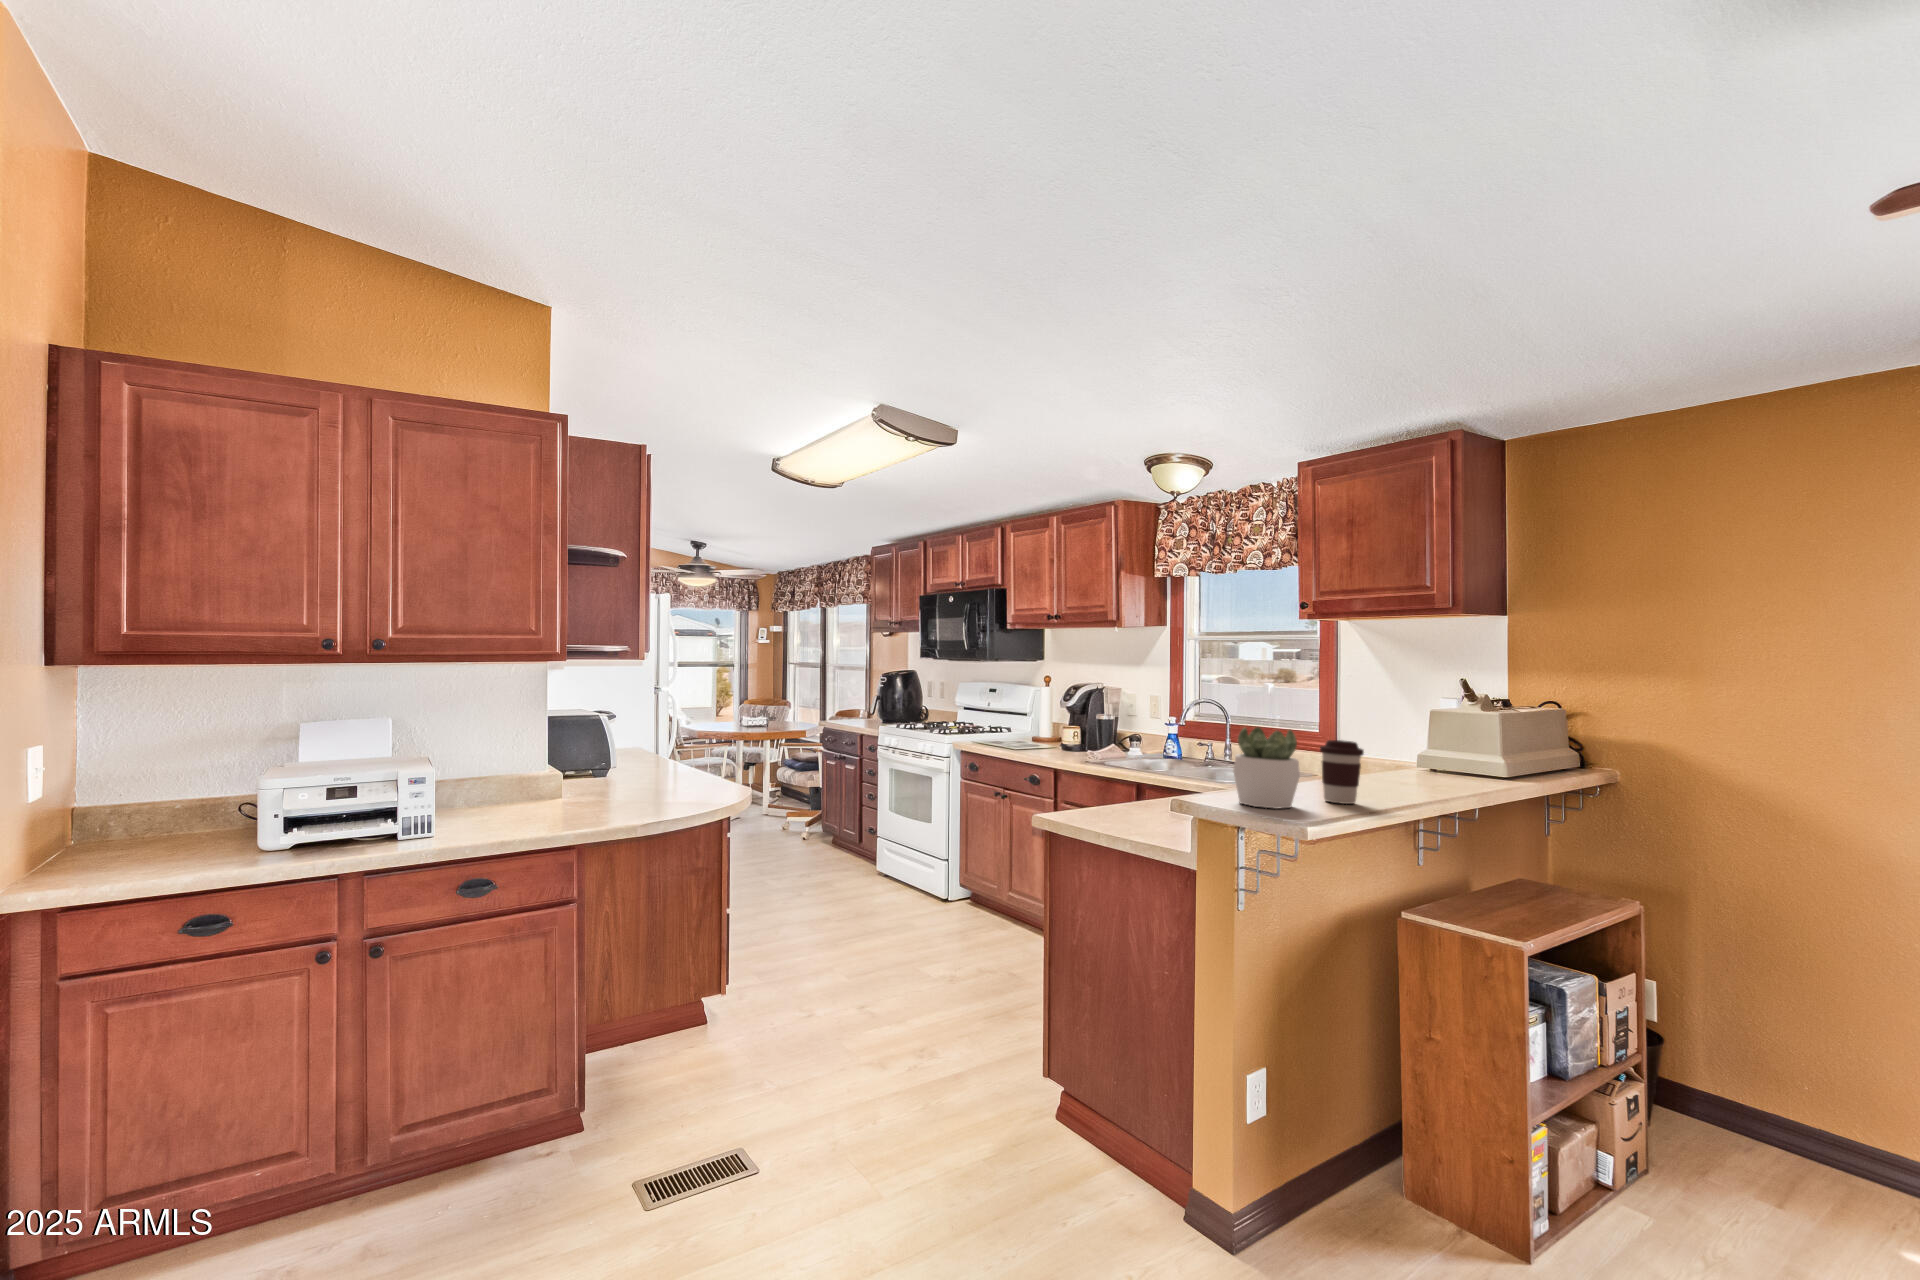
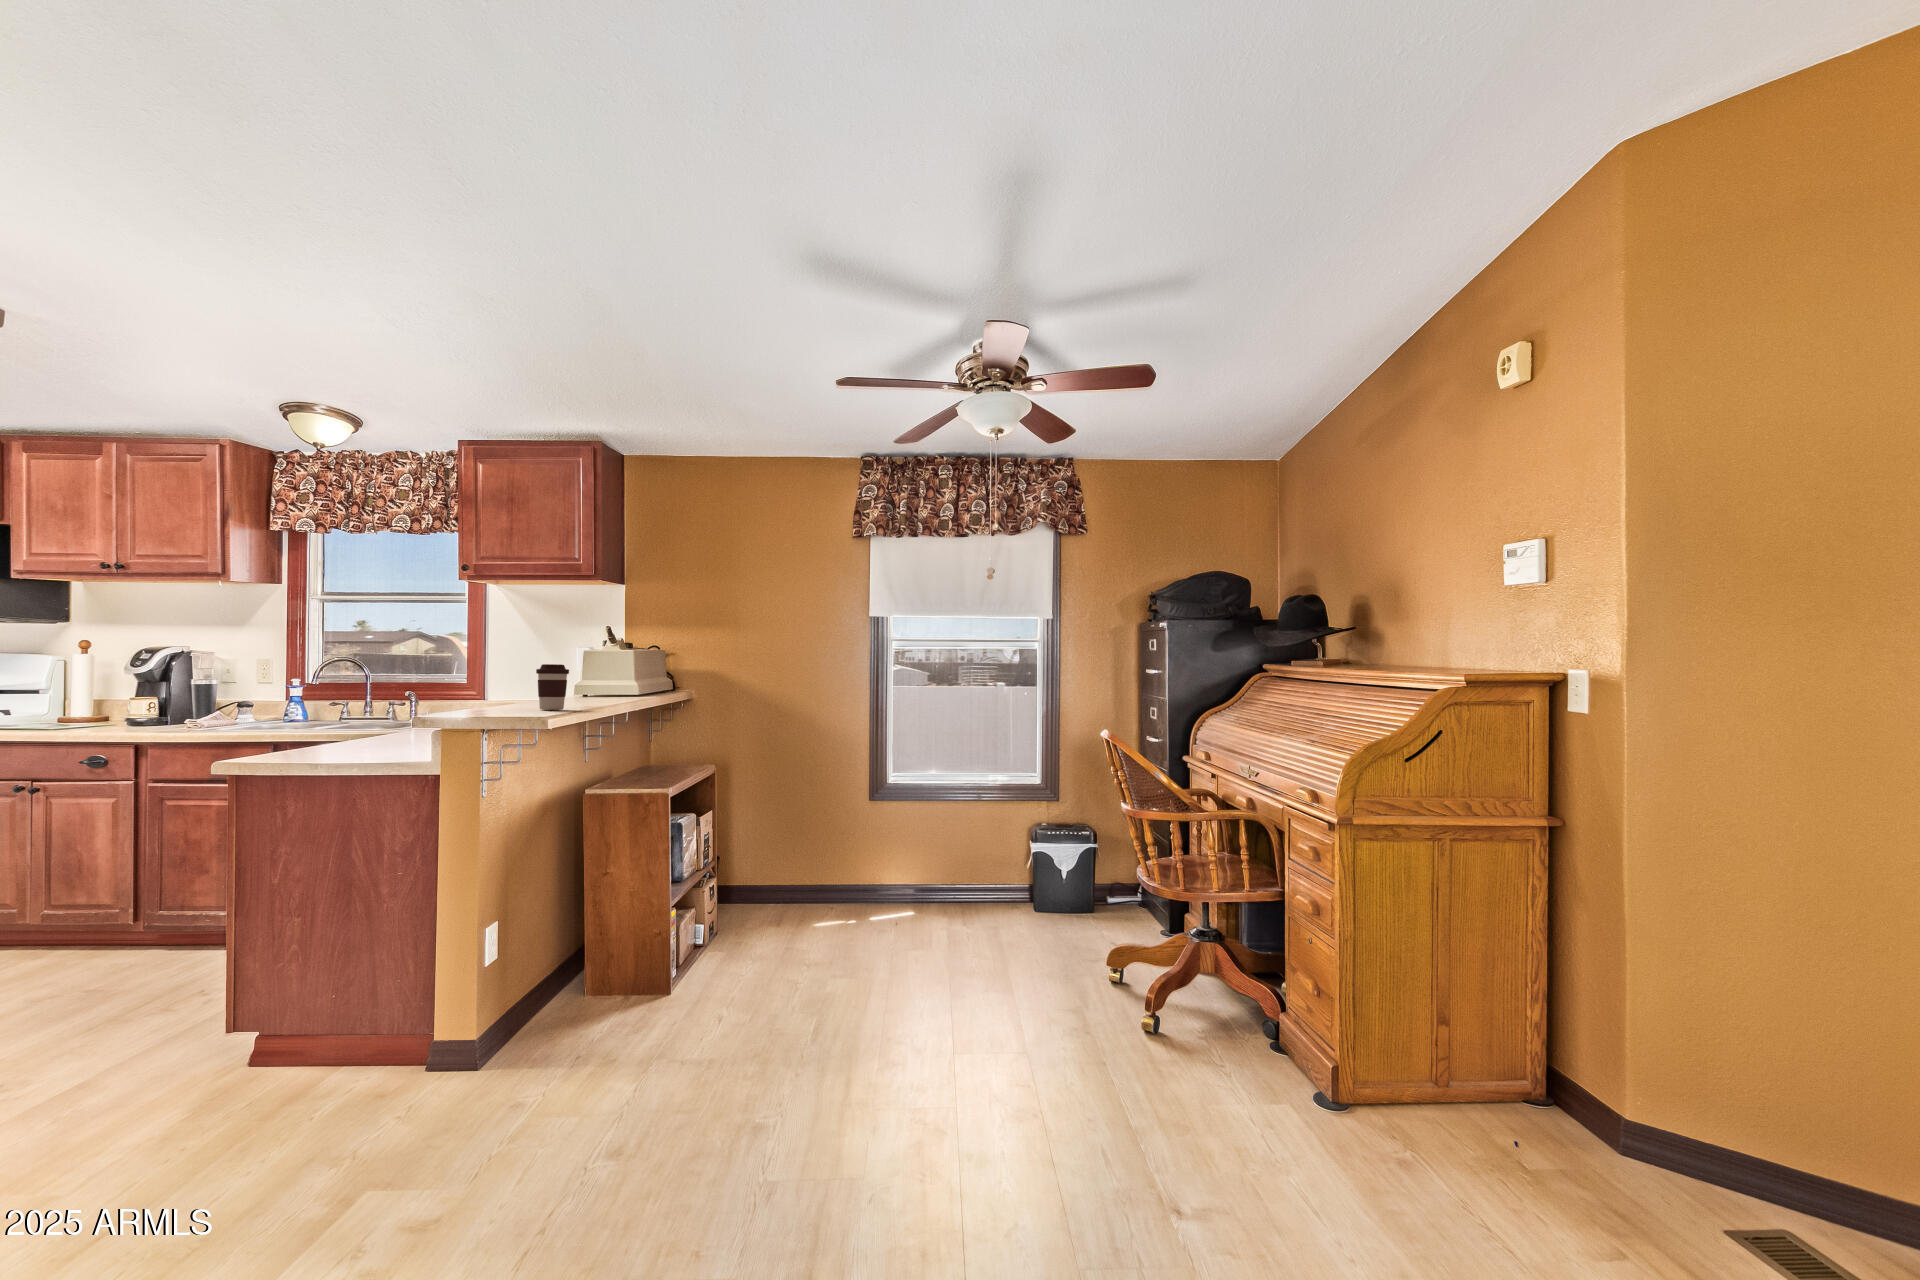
succulent plant: present [1233,727,1300,808] -> none [475,654,533,714]

